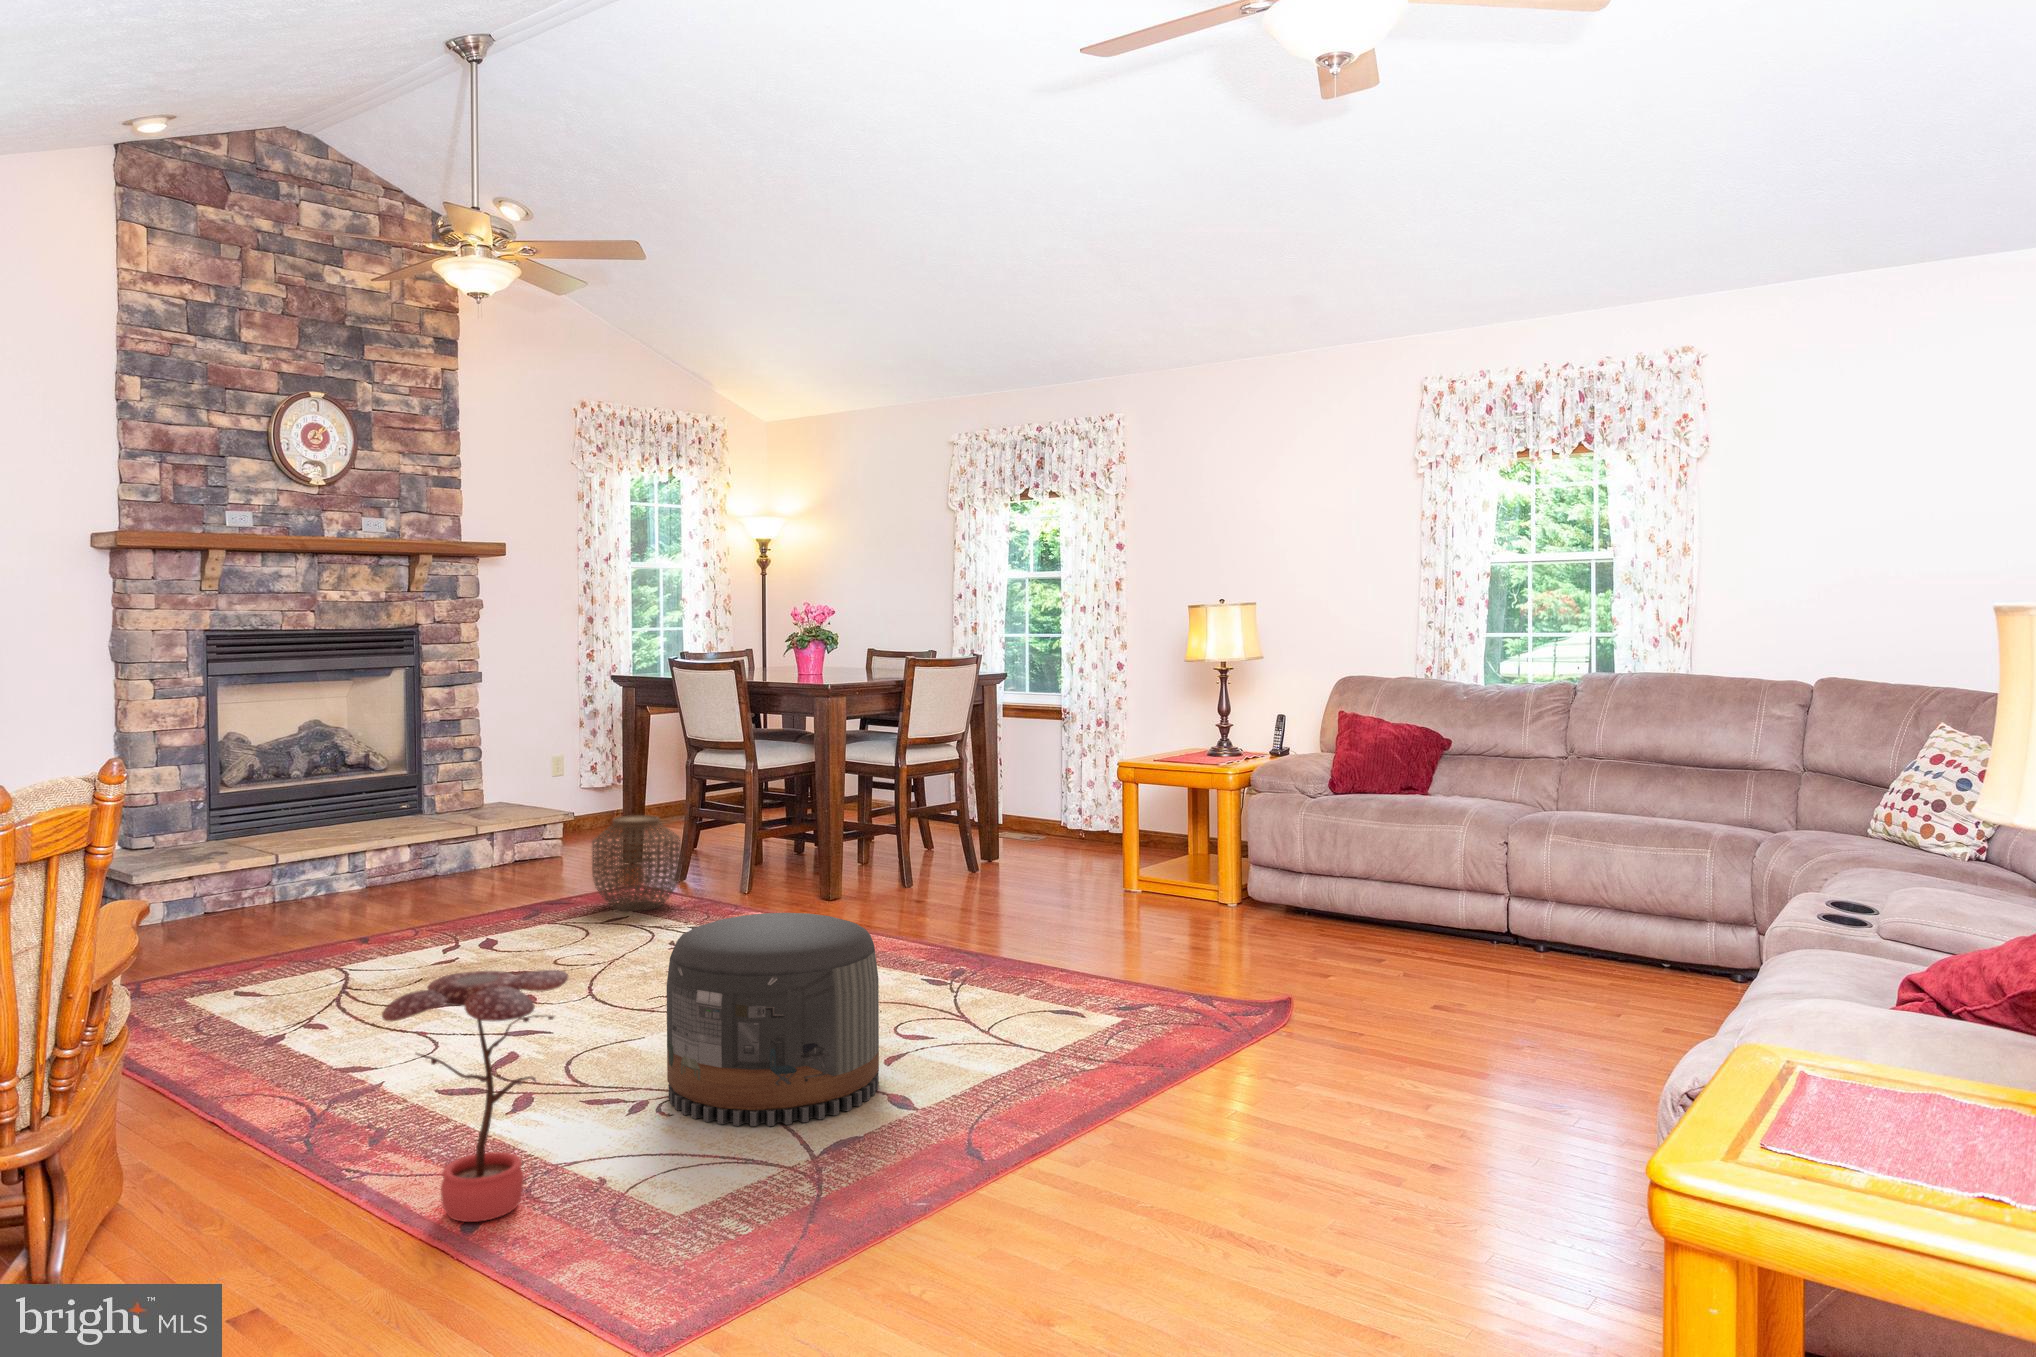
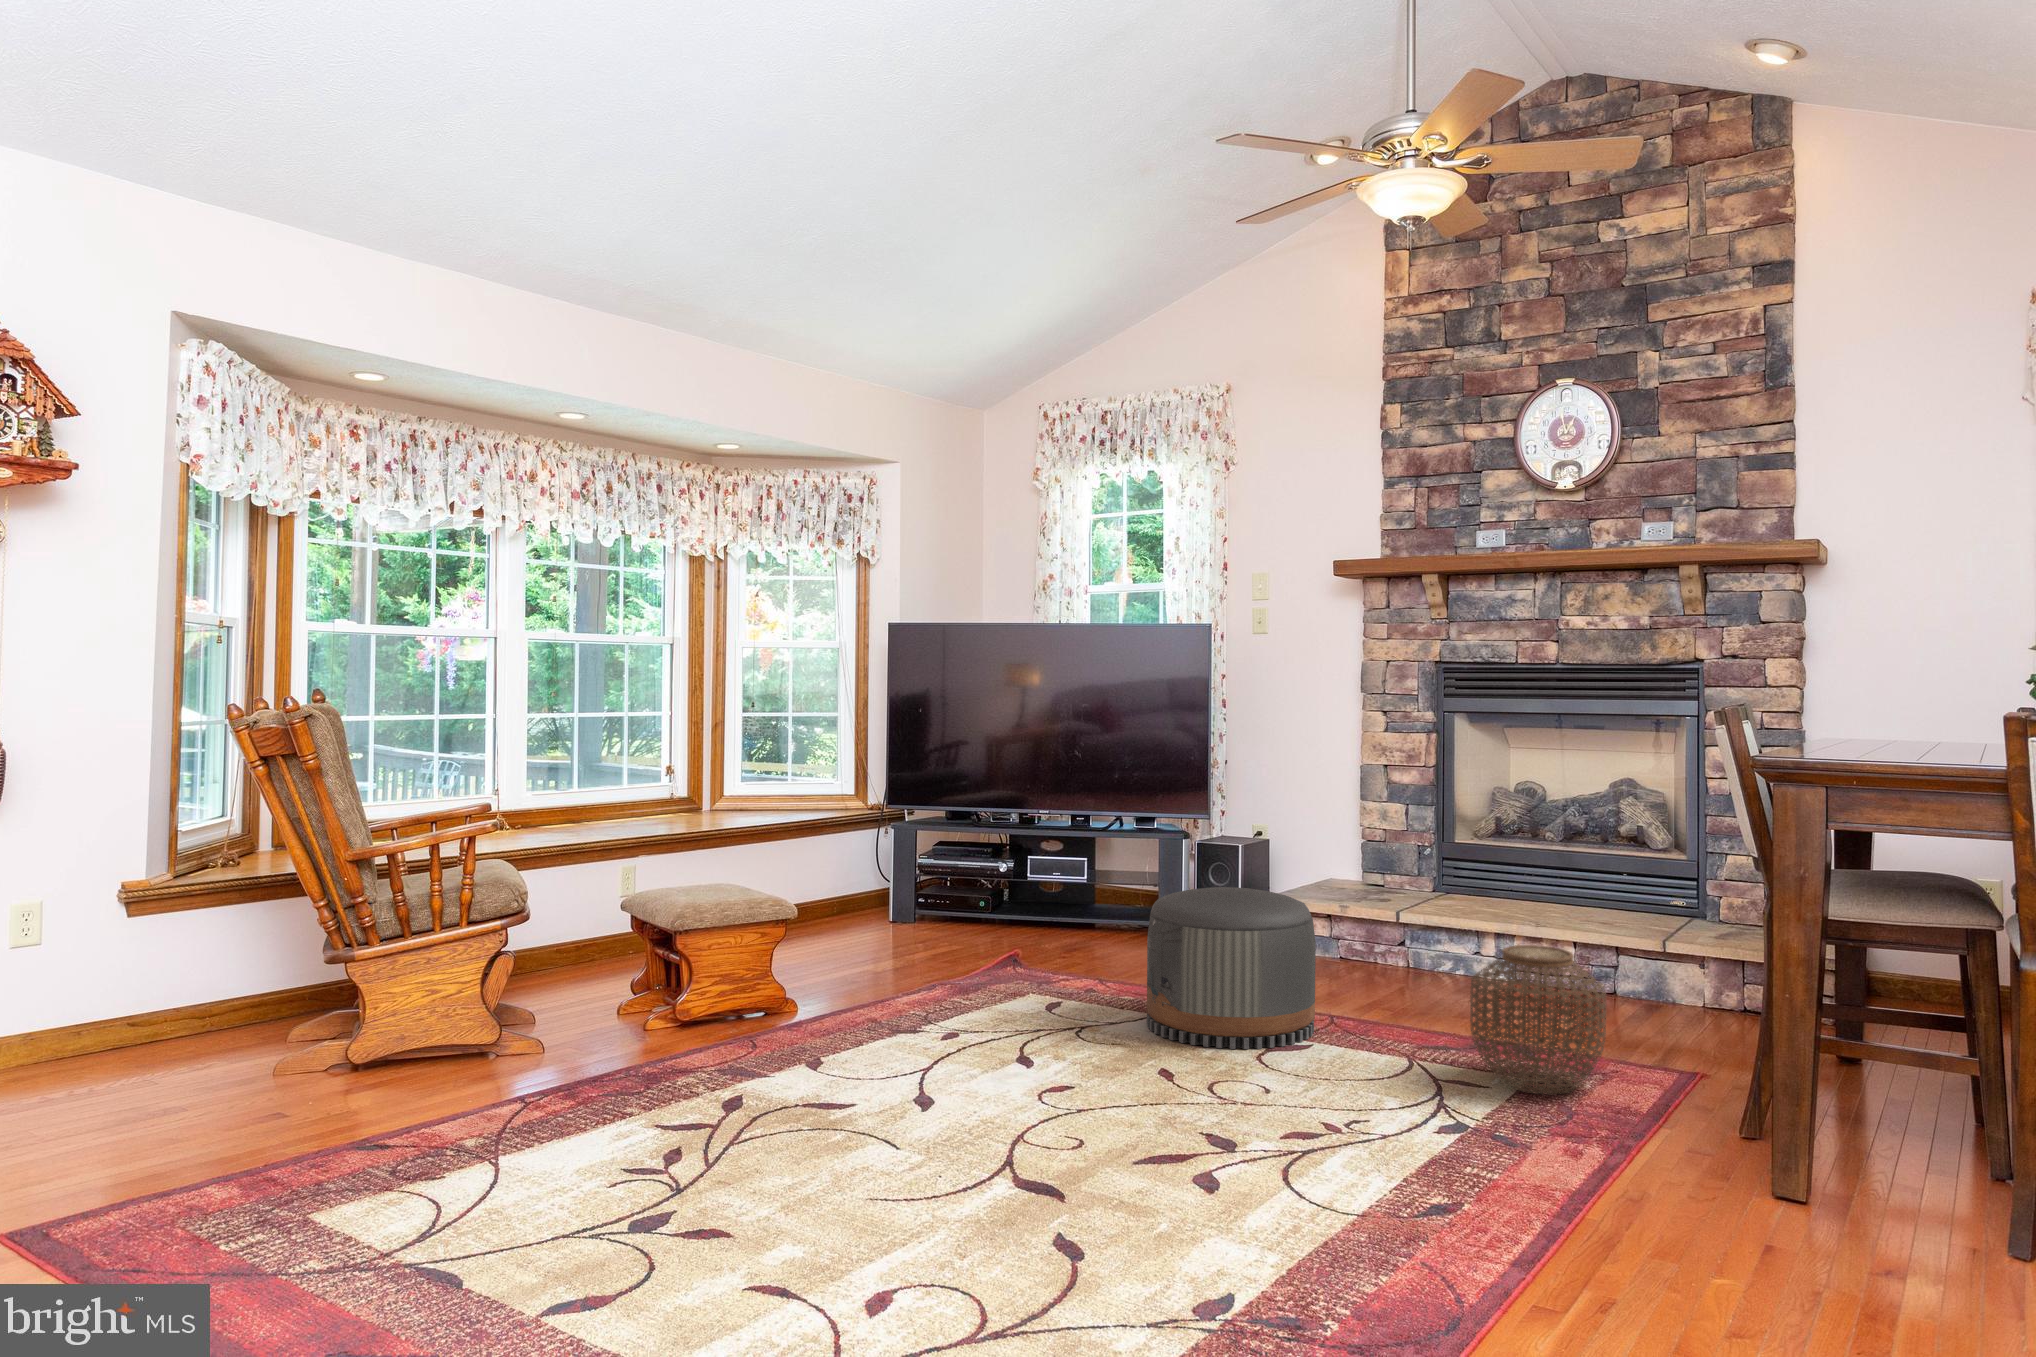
pouf: present [667,913,879,1126] -> present [1147,887,1316,1049]
potted plant: present [382,970,568,1222] -> none [327,963,492,1181]

